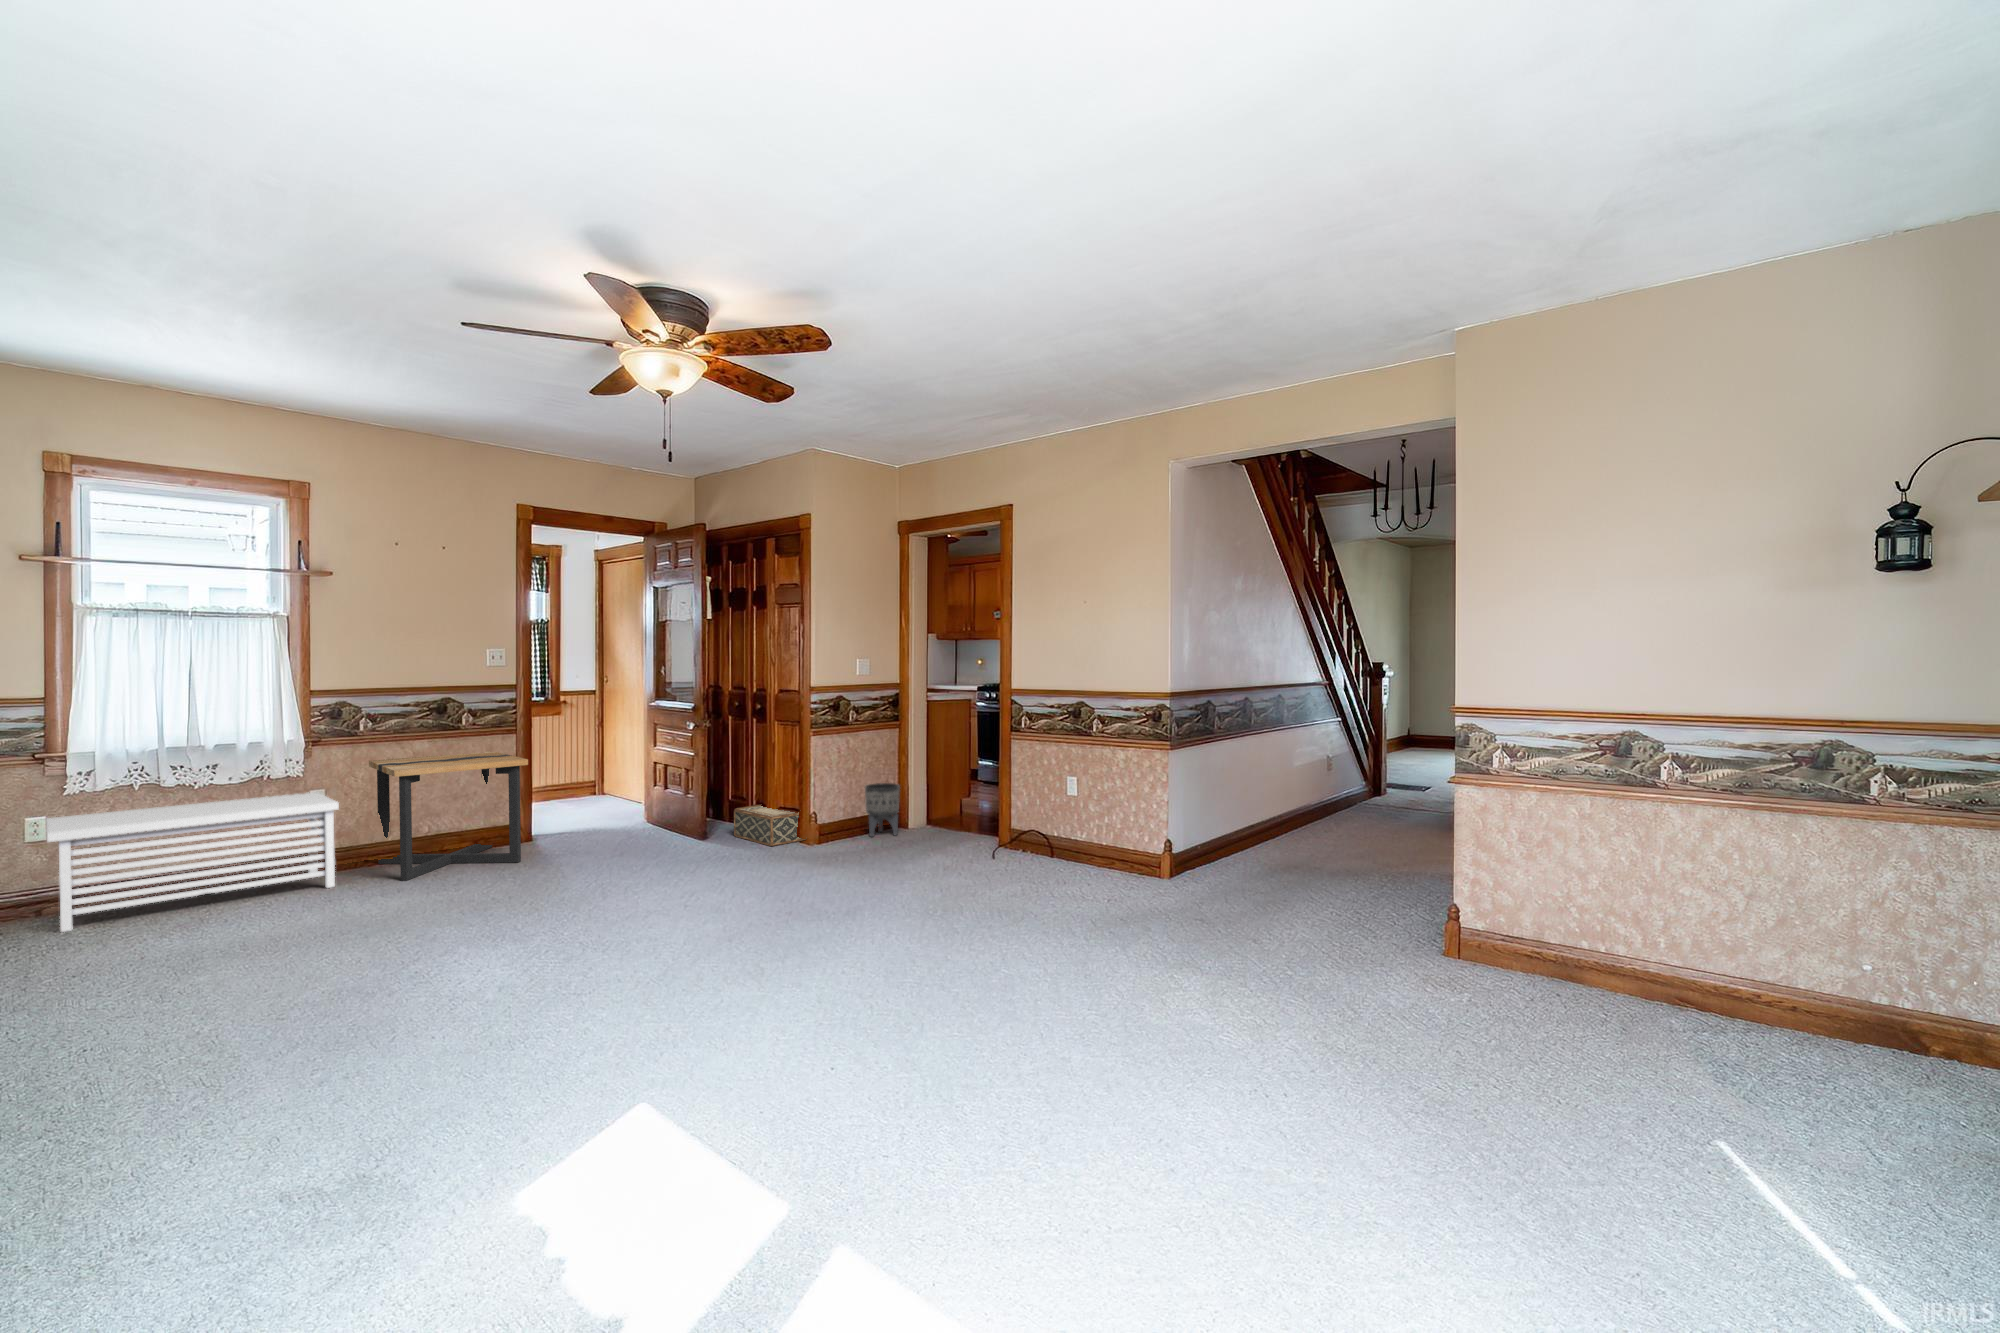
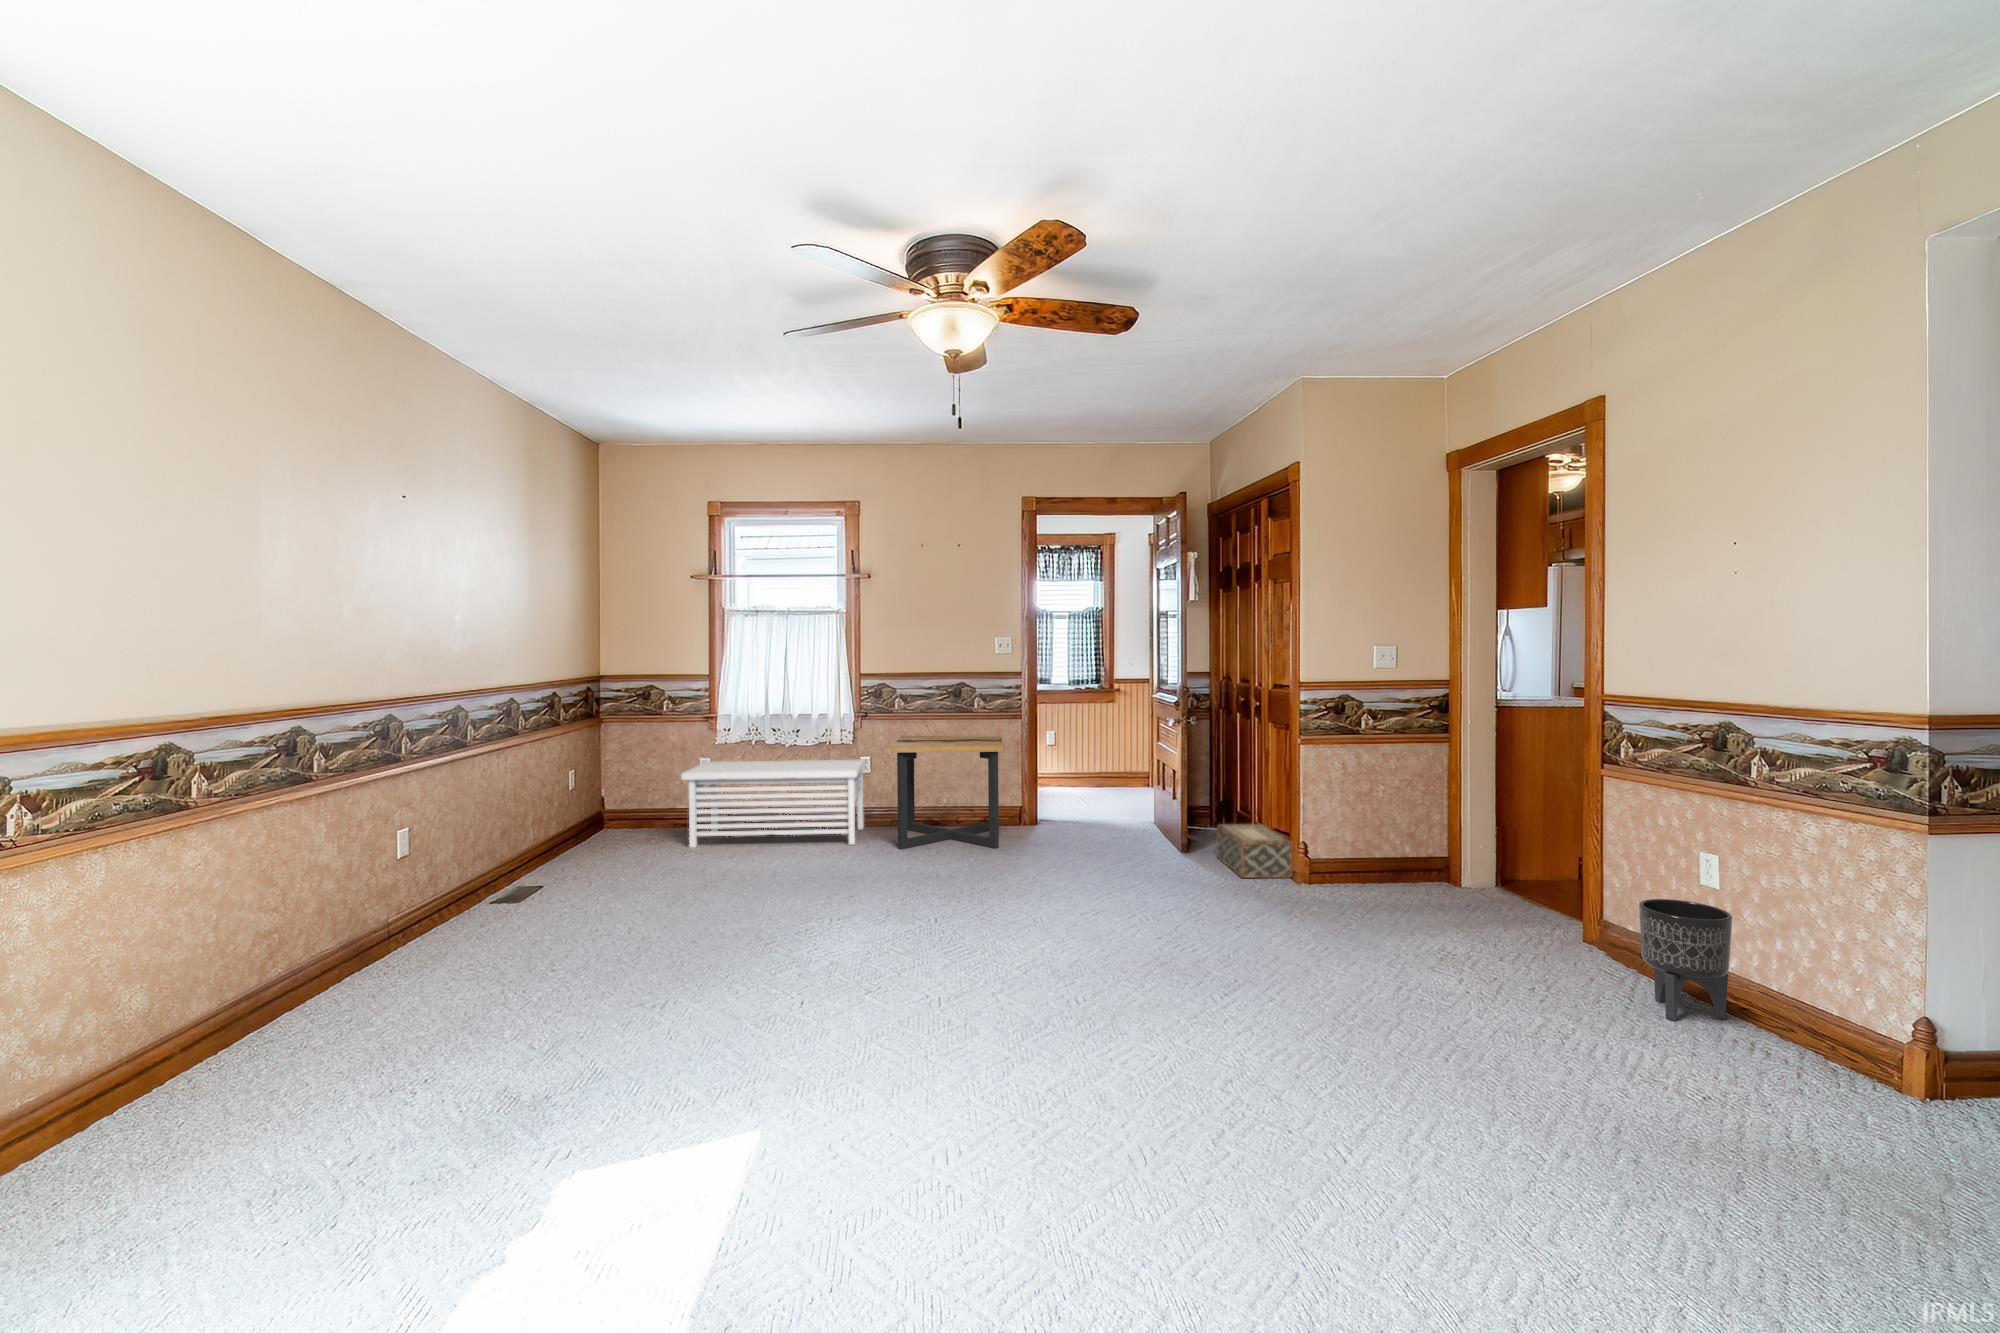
planter: present [865,783,900,837] -> present [1639,899,1732,1021]

